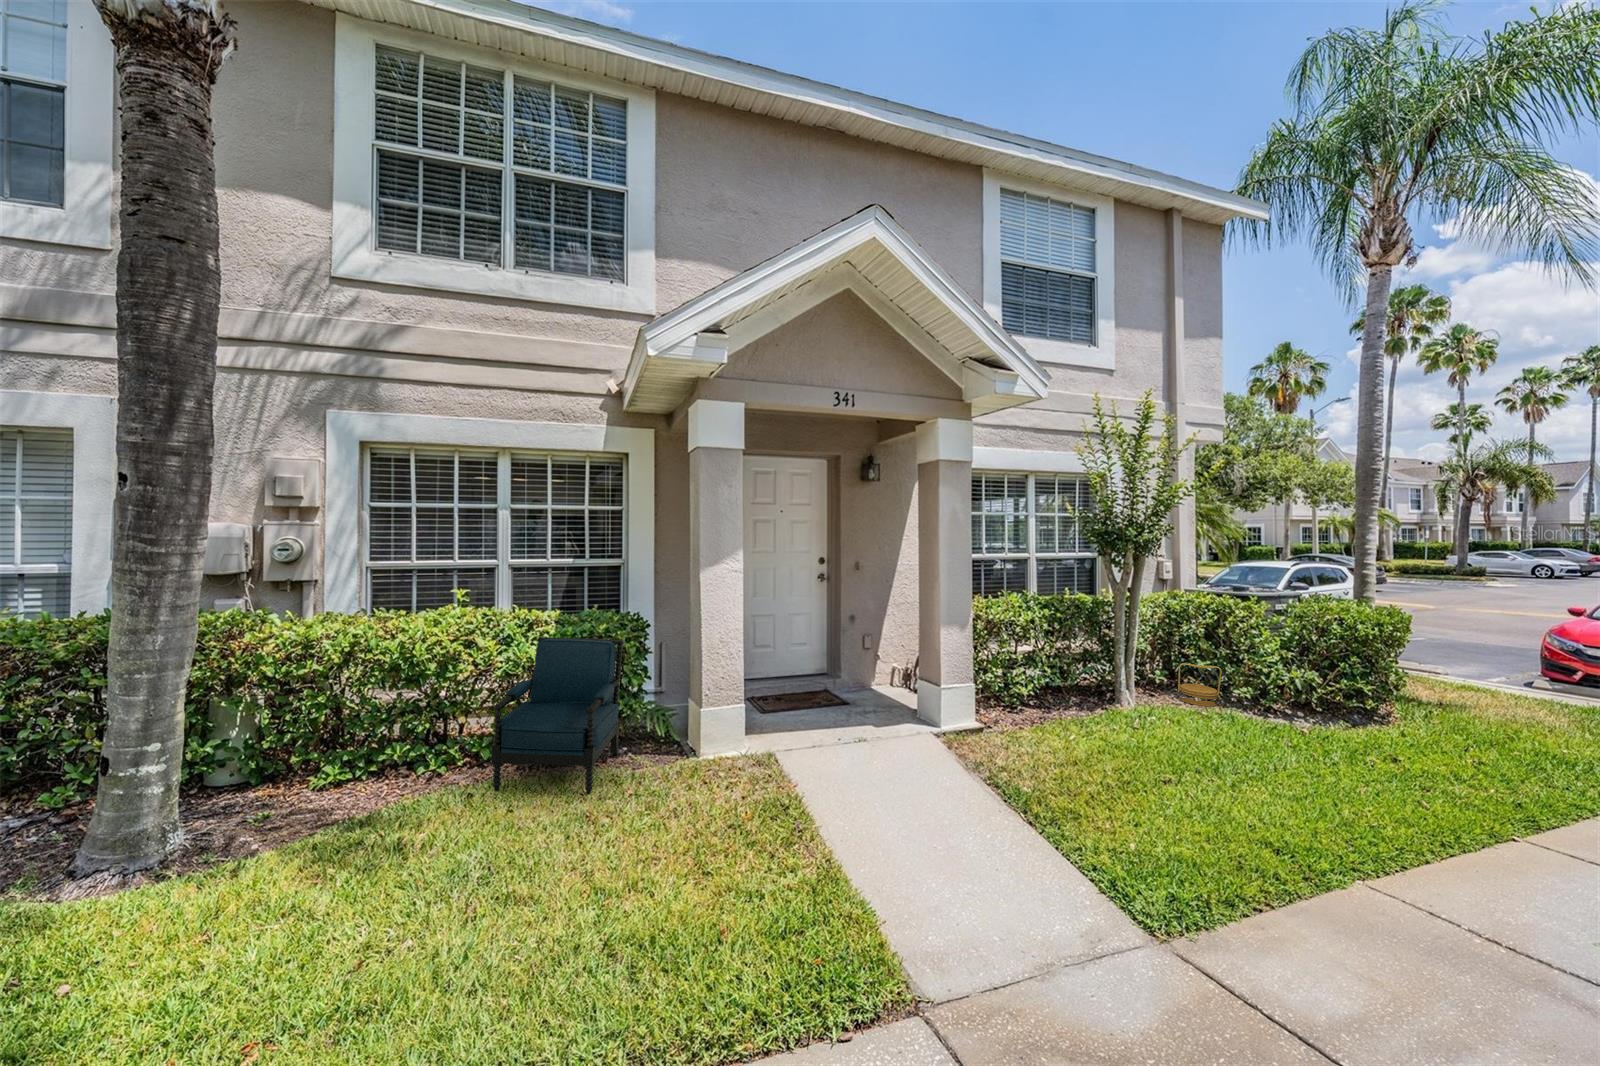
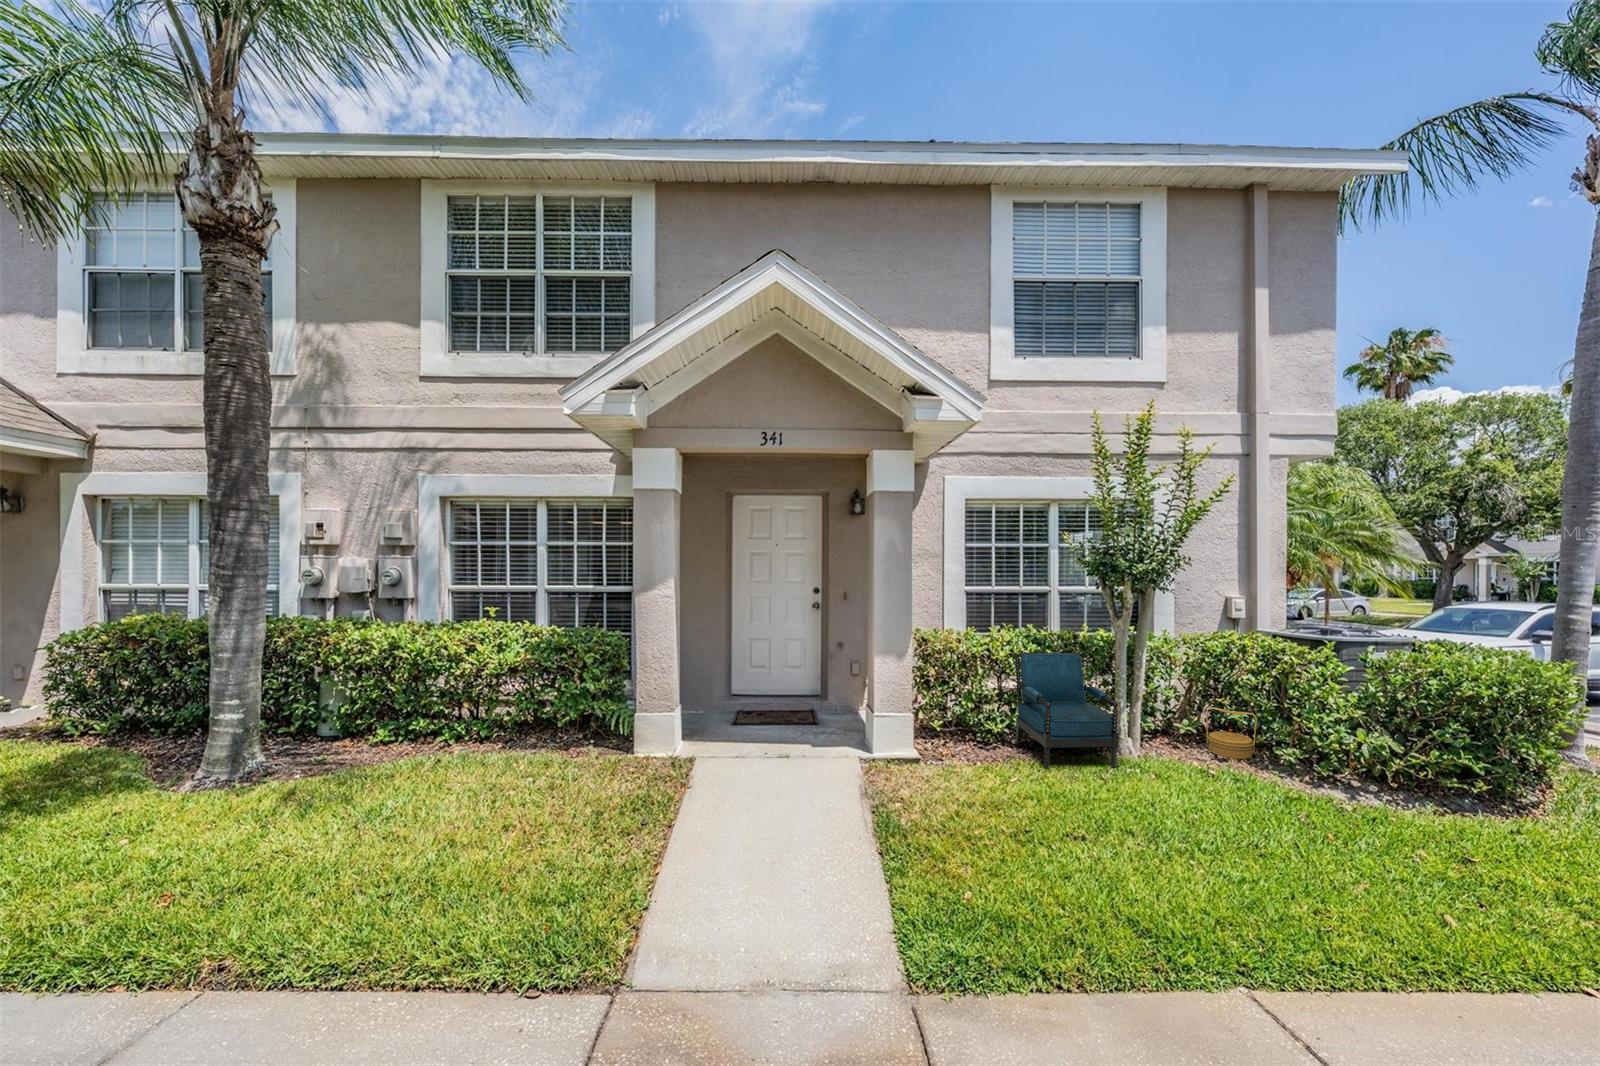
chair: present [492,637,623,794] -> present [1014,653,1119,769]

